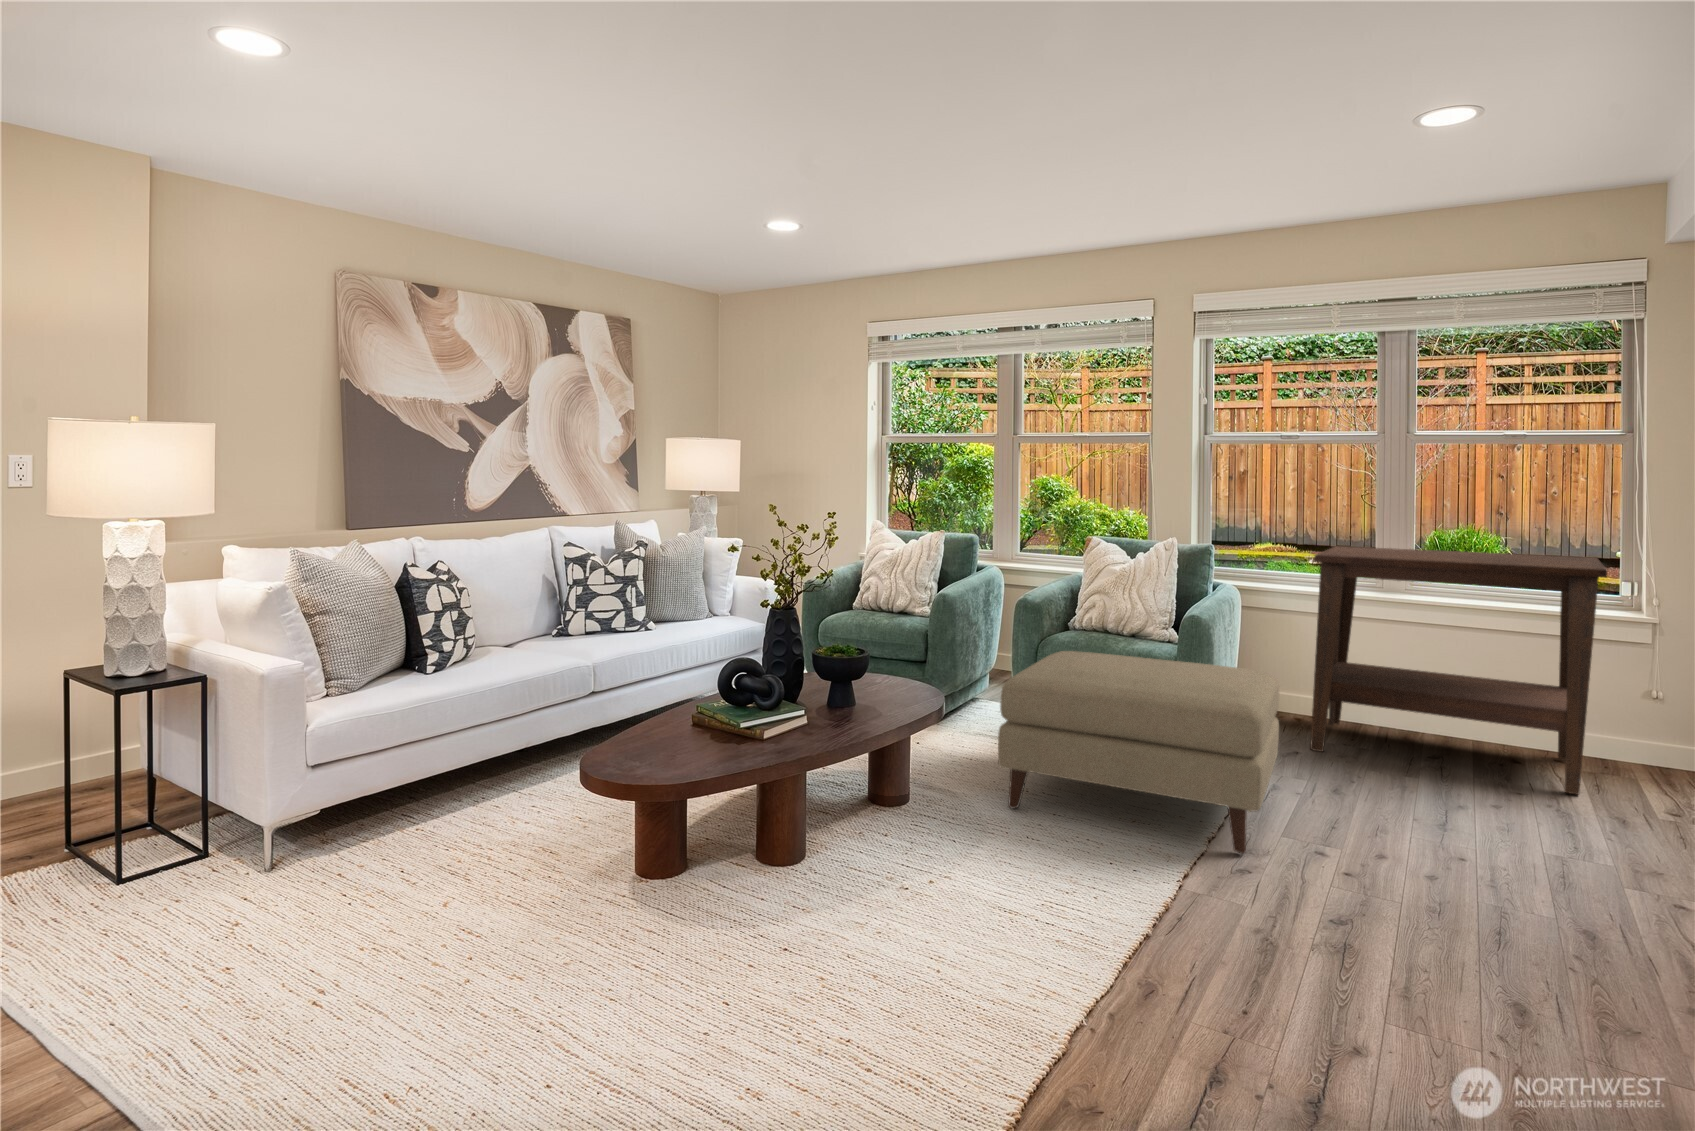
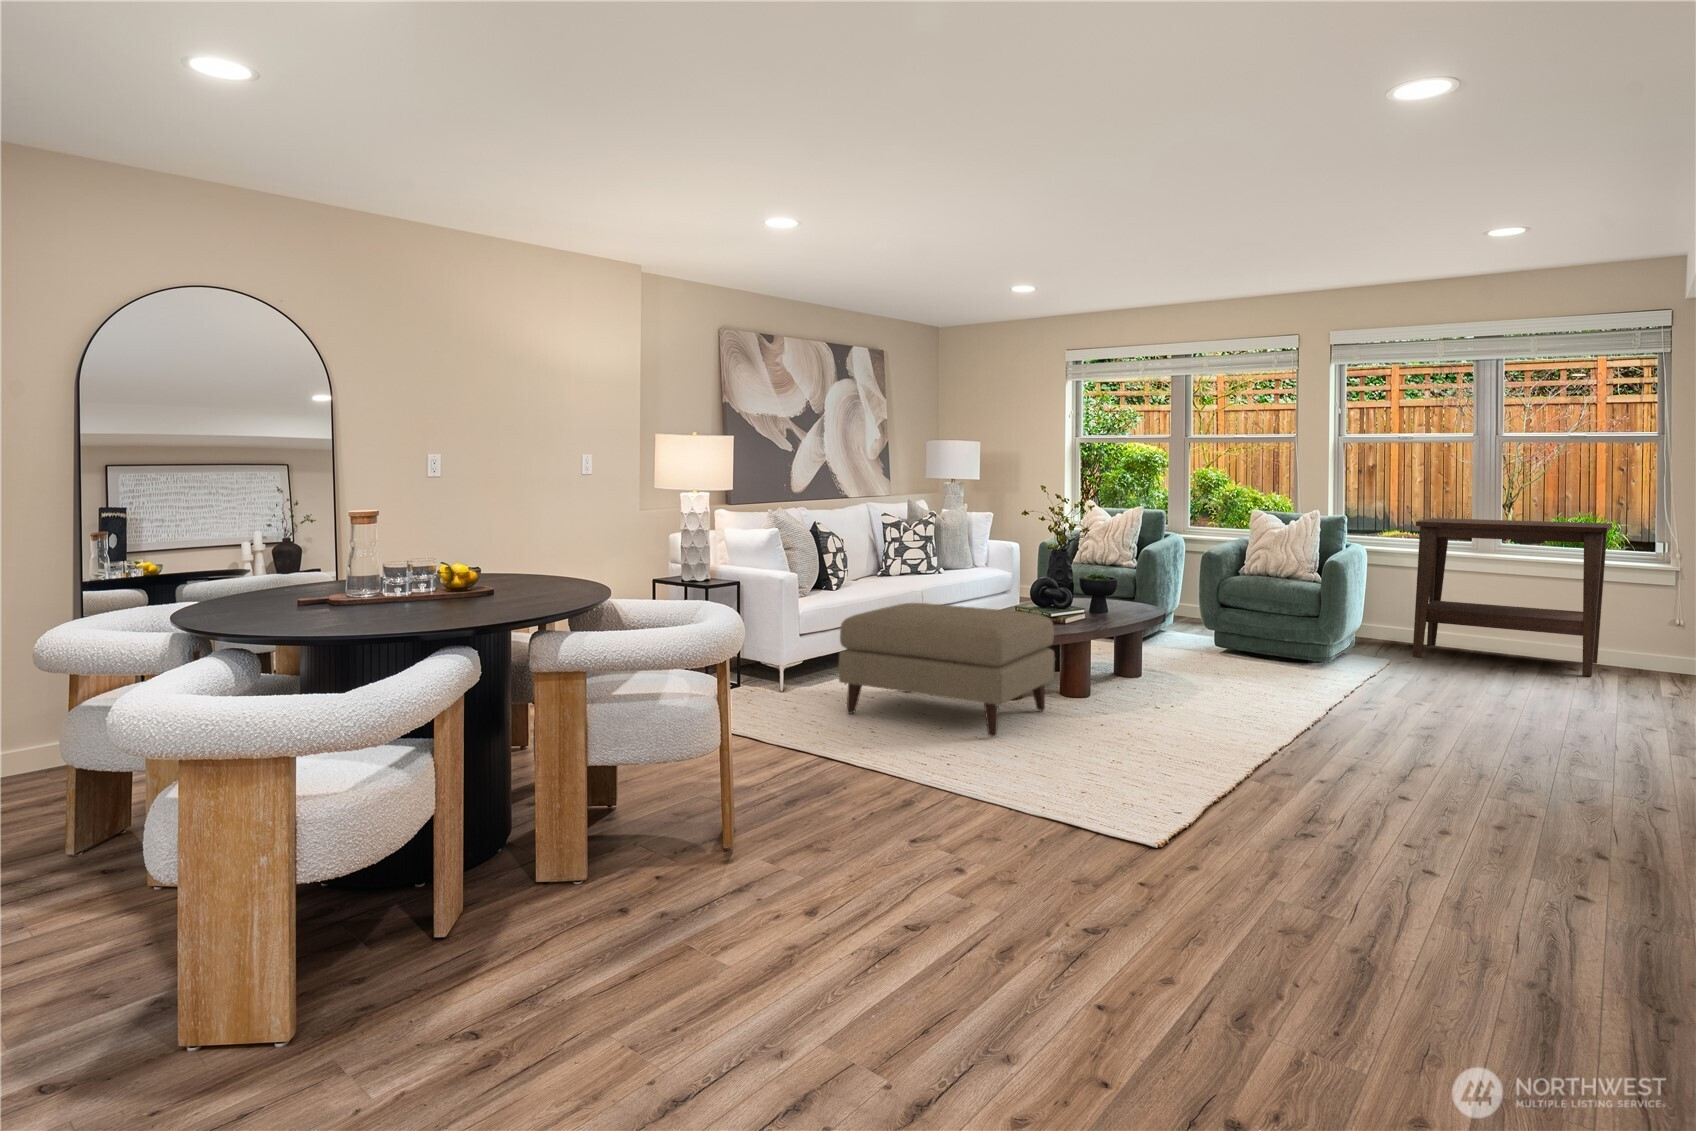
ottoman: present [998,651,1279,854] -> present [839,603,1055,737]

